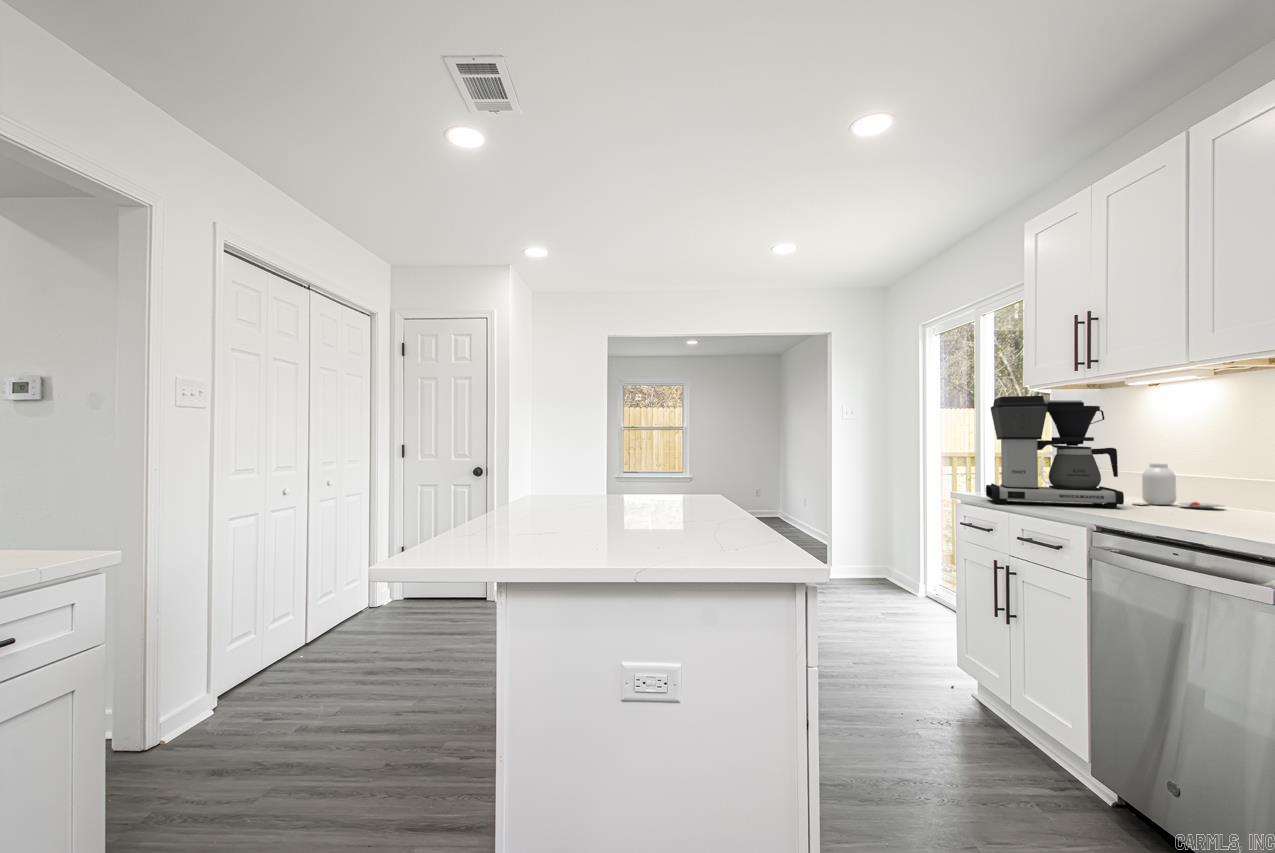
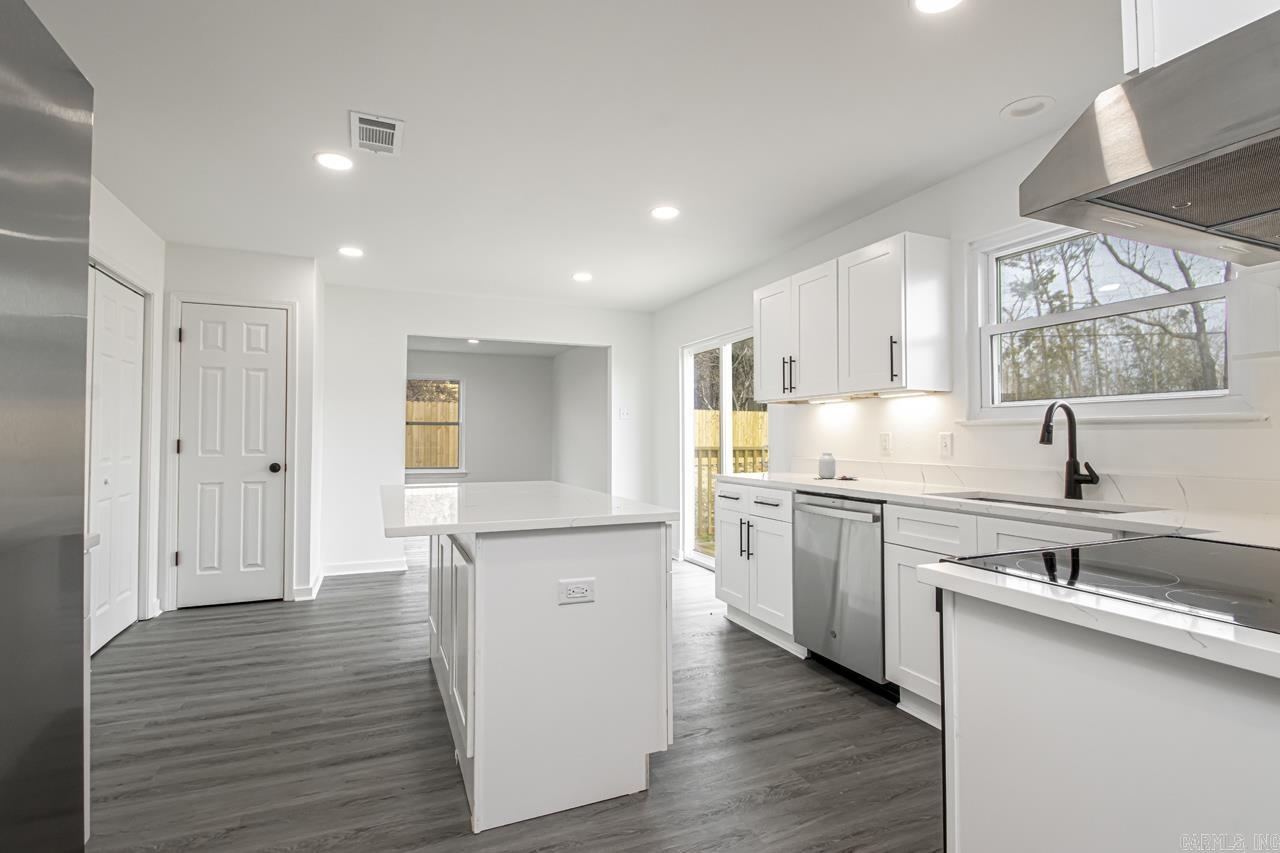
coffee maker: present [986,396,1124,508] -> none [734,409,810,481]

